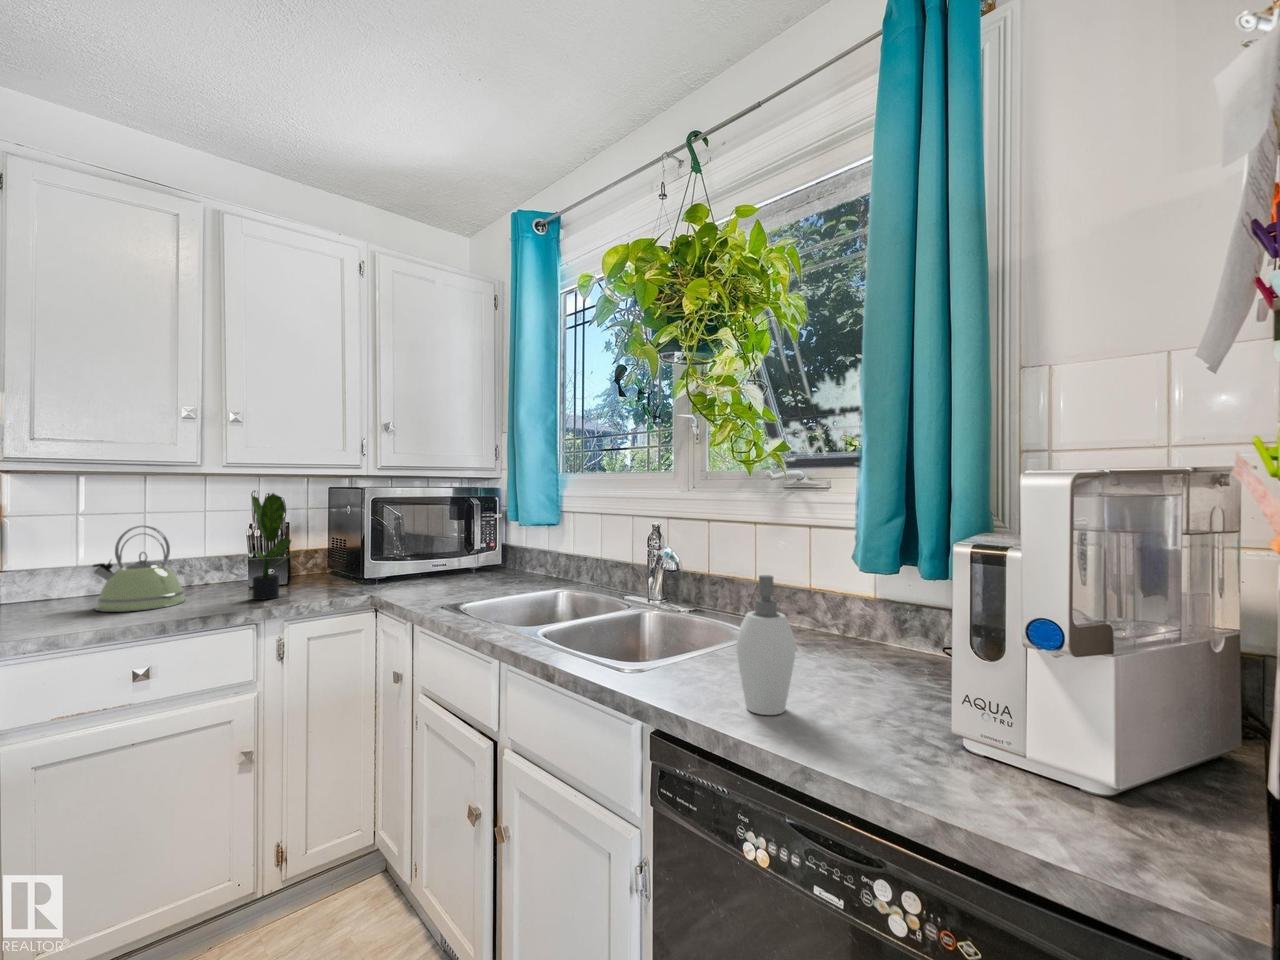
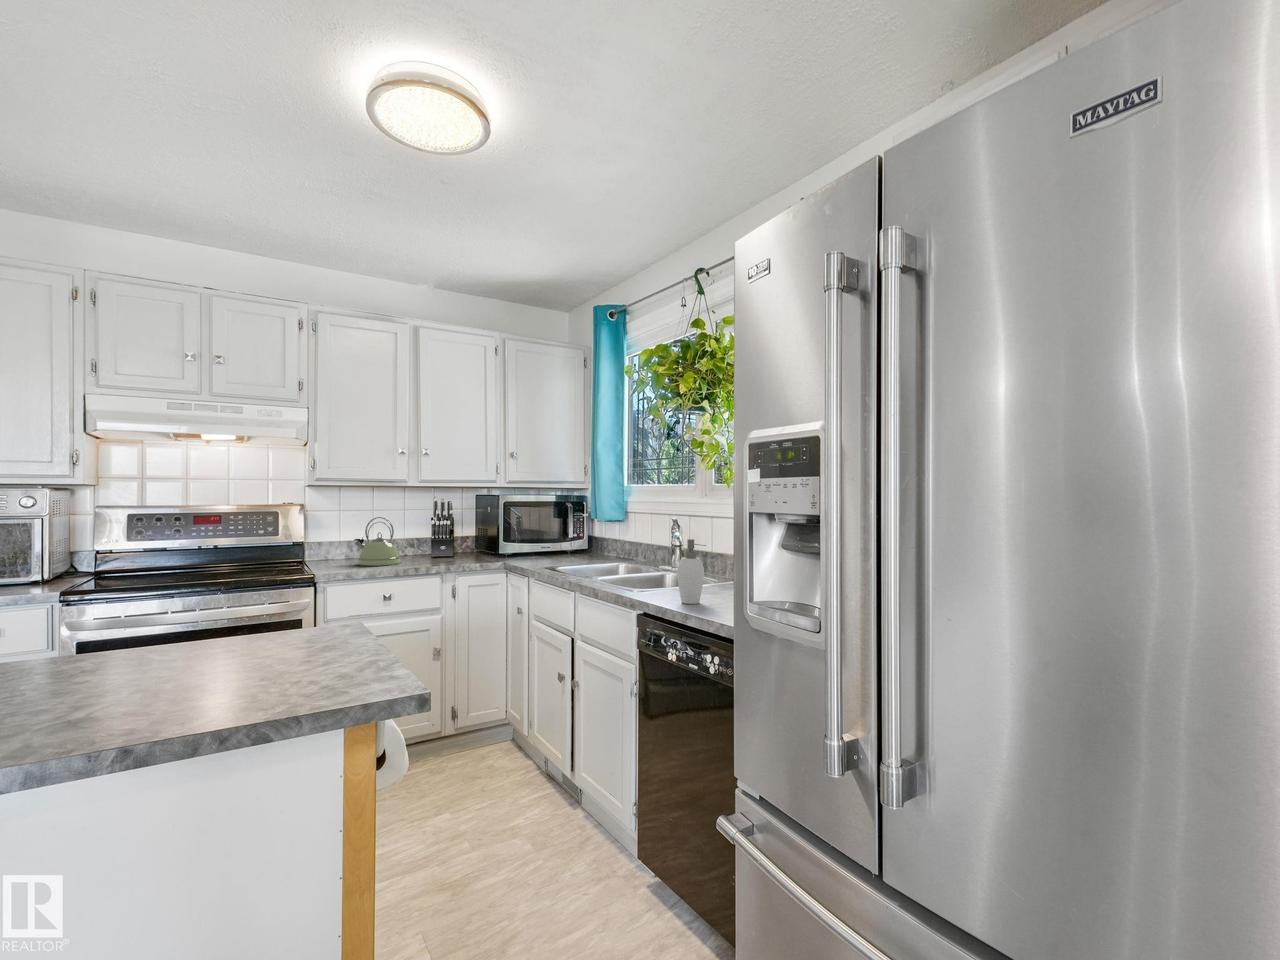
potted plant: present [252,493,300,600] -> none [429,498,466,563]

